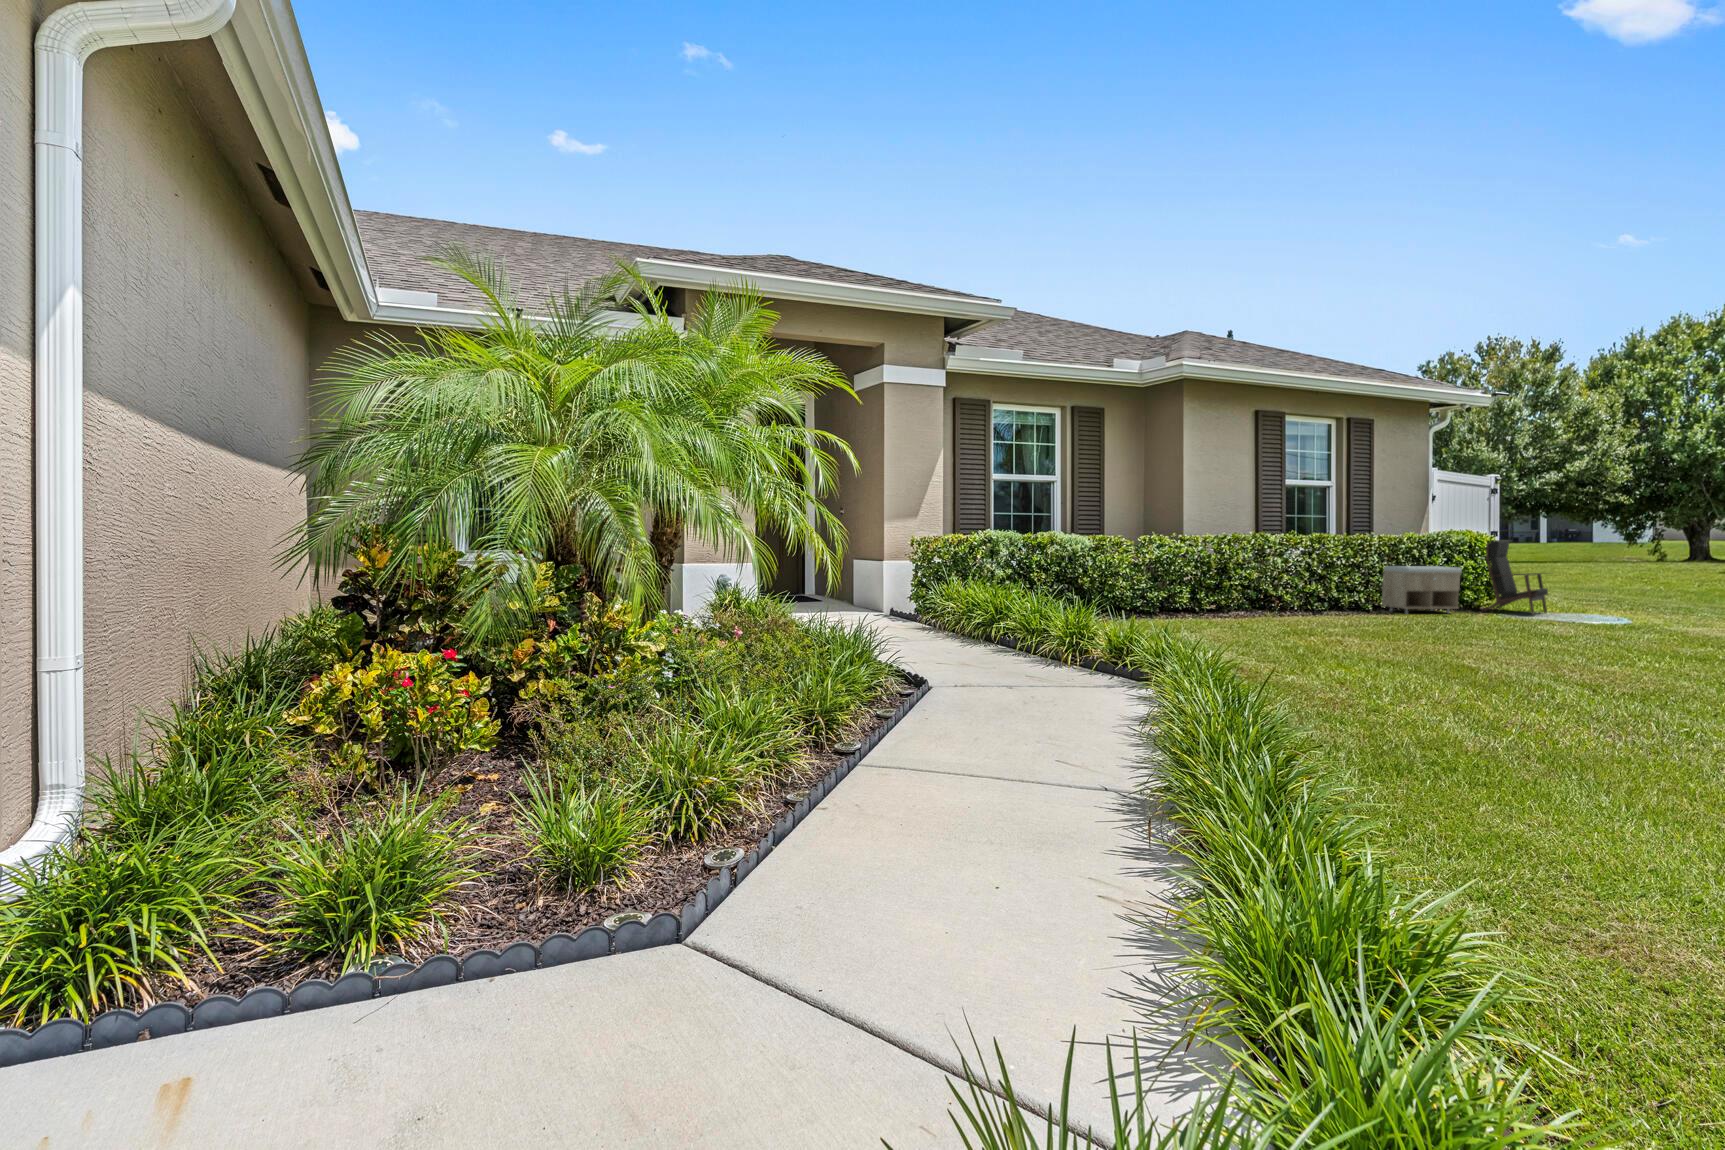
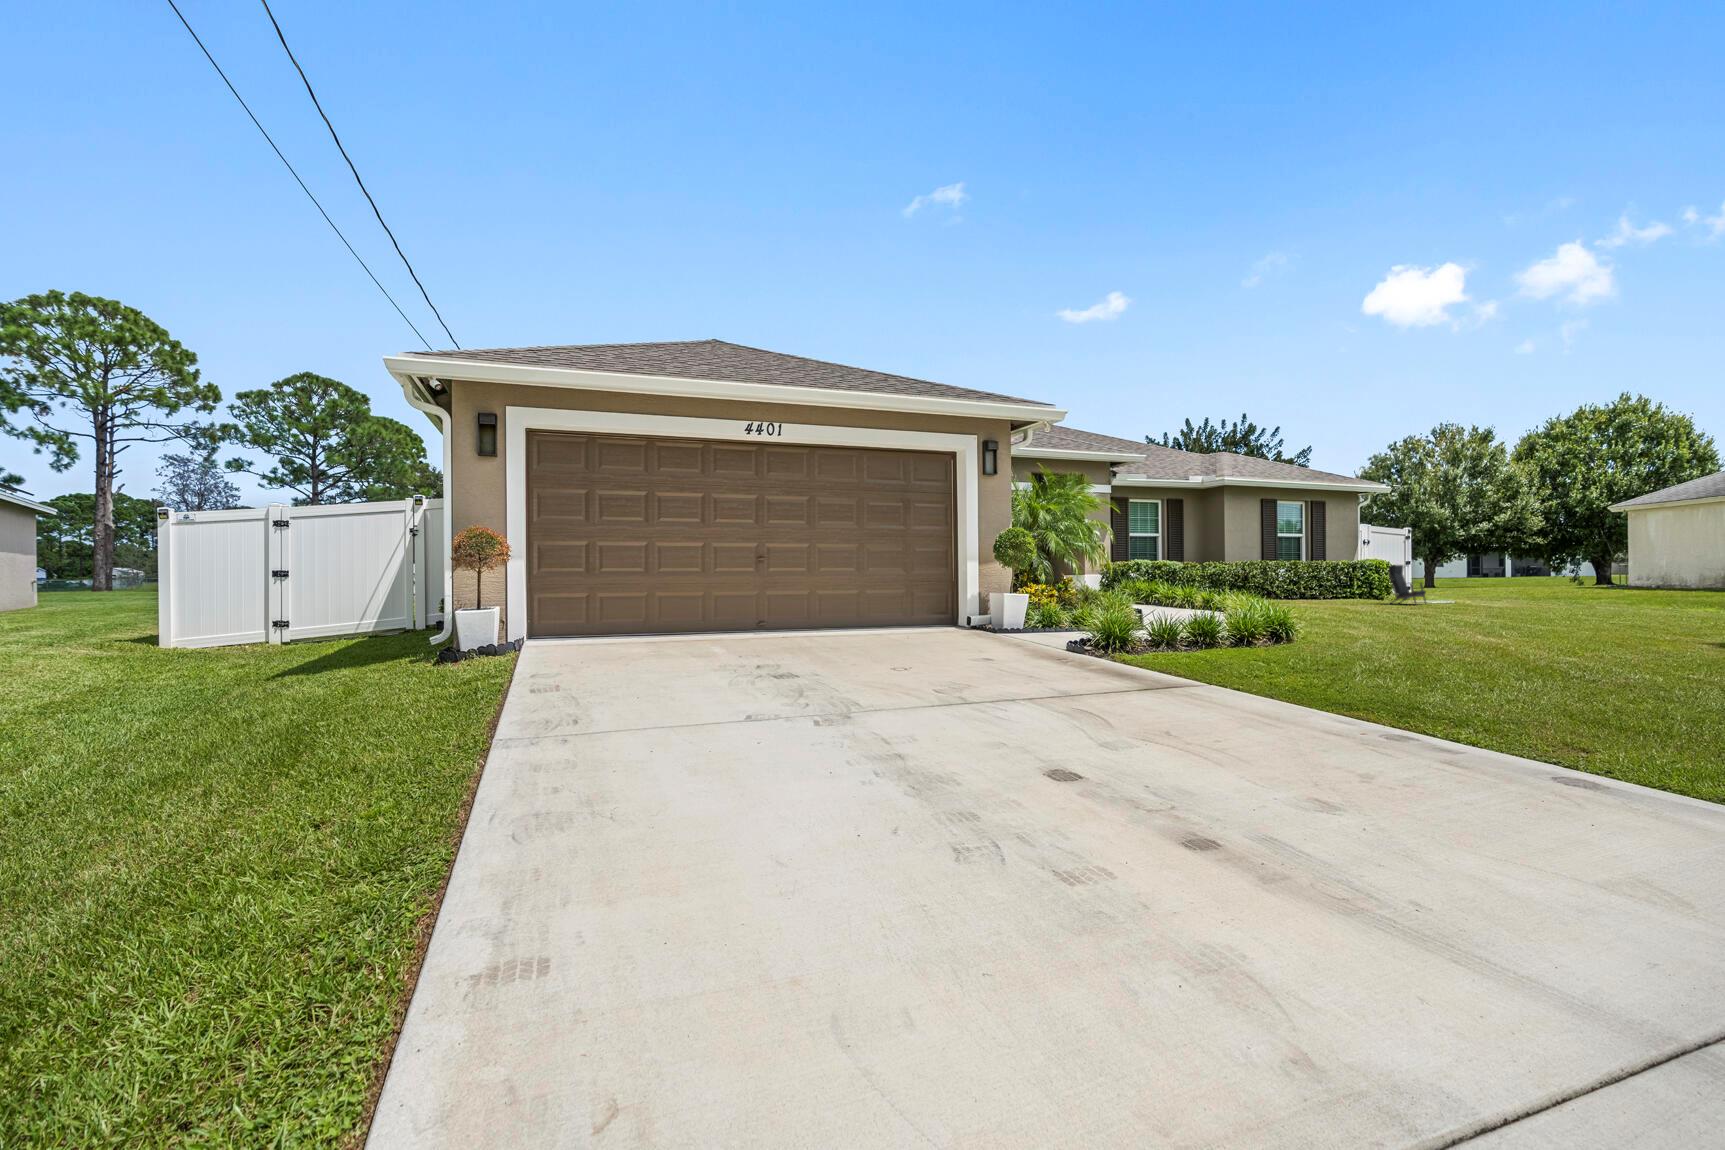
storage bench: present [1382,566,1462,613] -> none [1330,580,1374,605]

